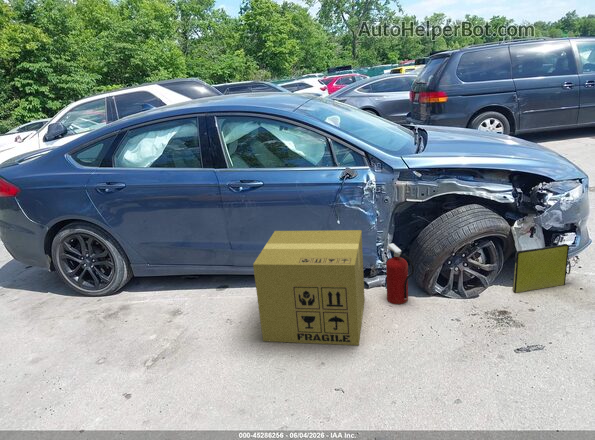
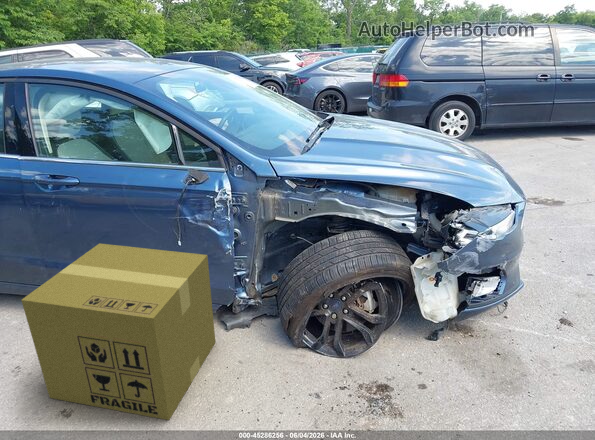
fire extinguisher: present [386,243,414,304] -> none [241,274,271,354]
bag: present [512,244,571,293] -> none [406,295,484,352]

